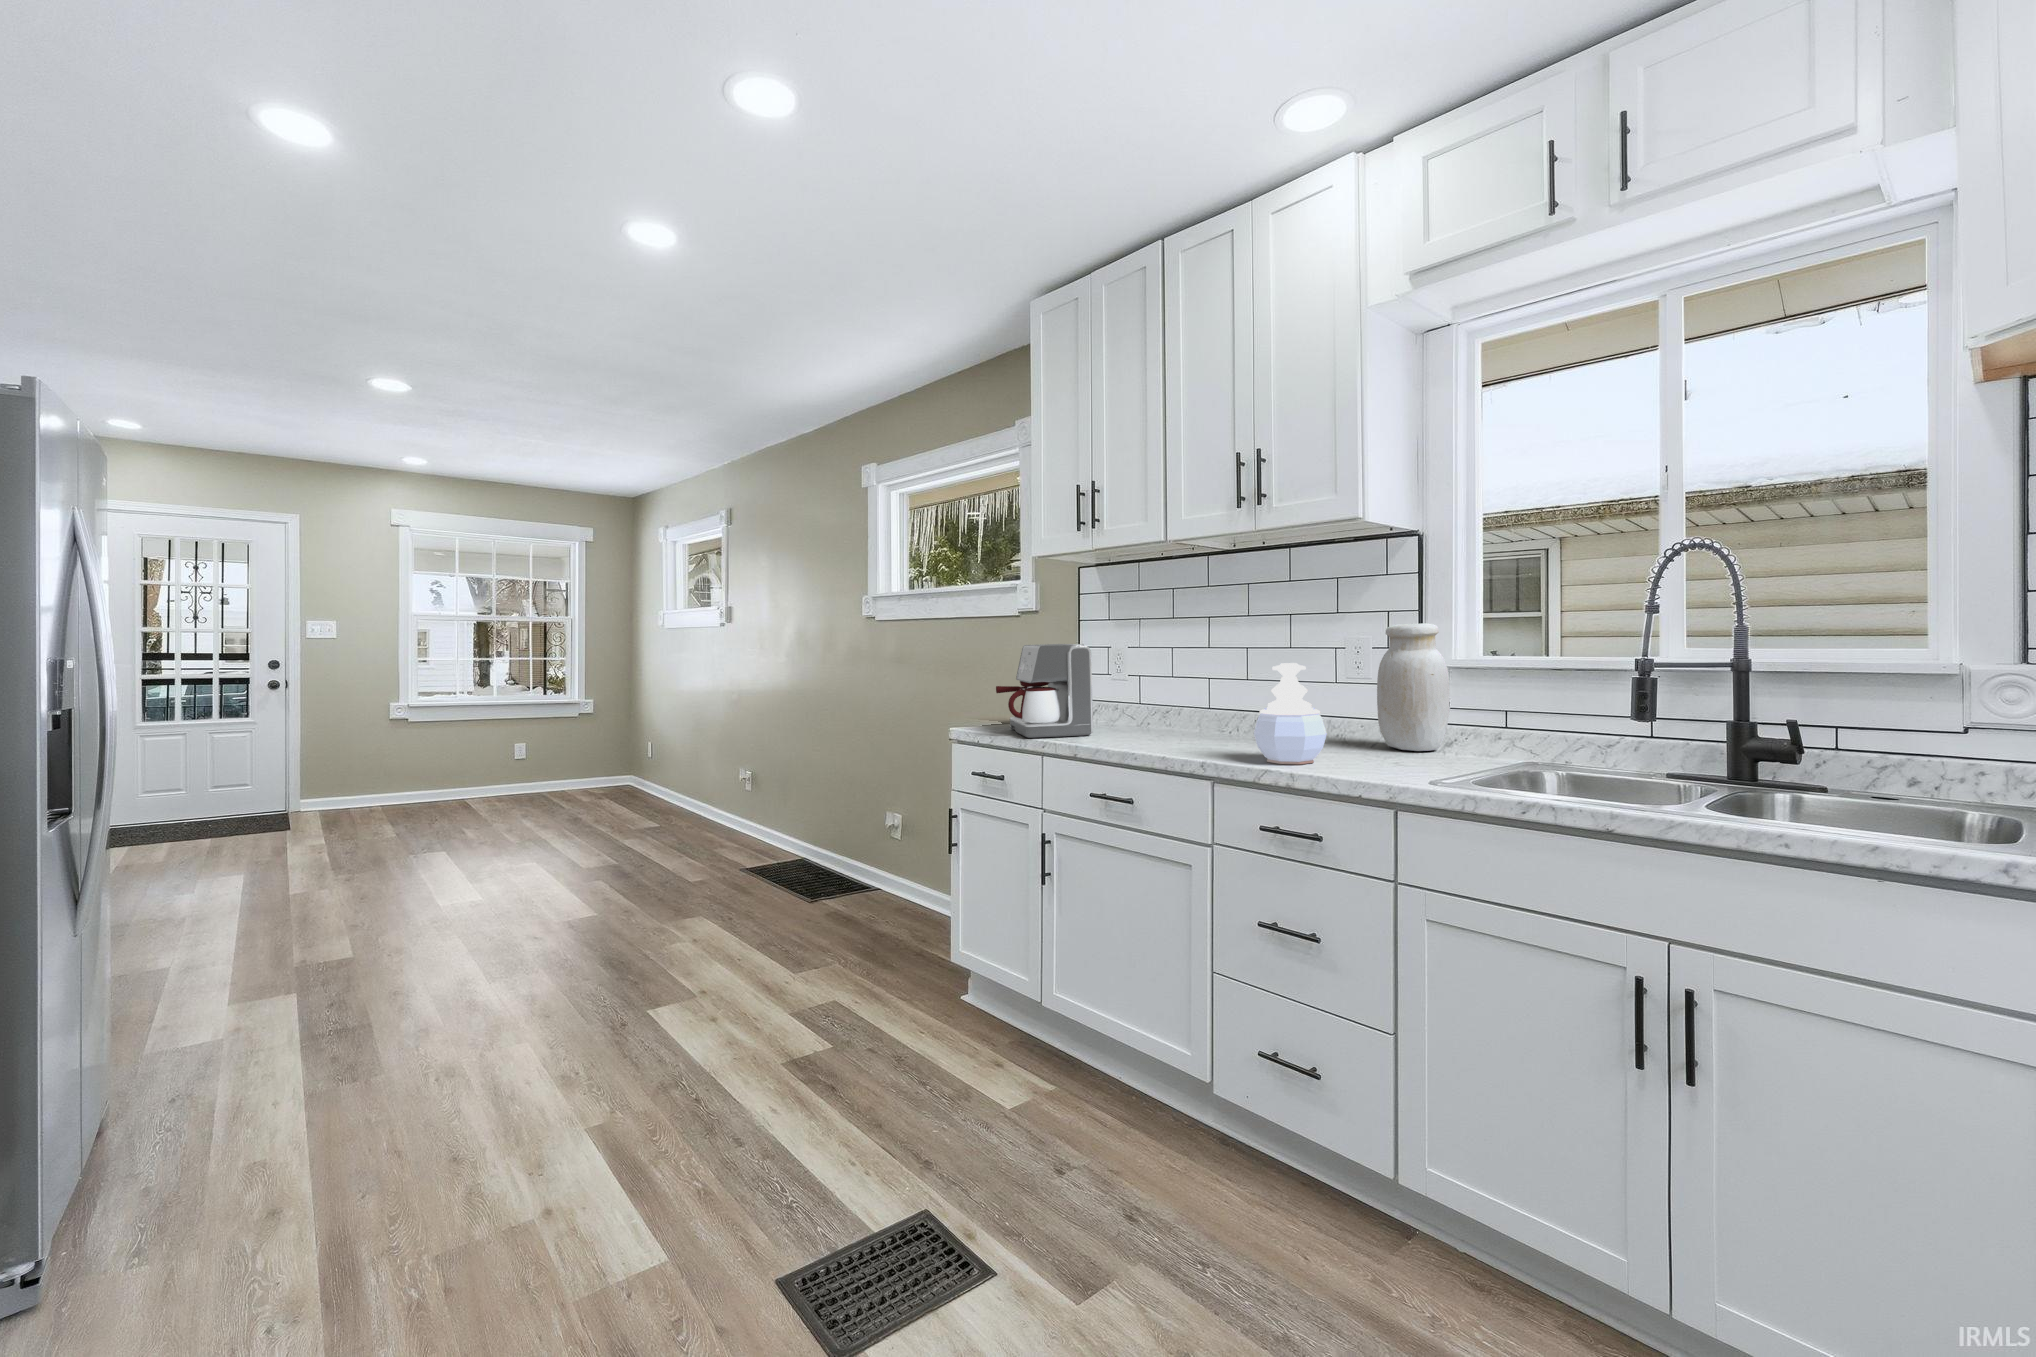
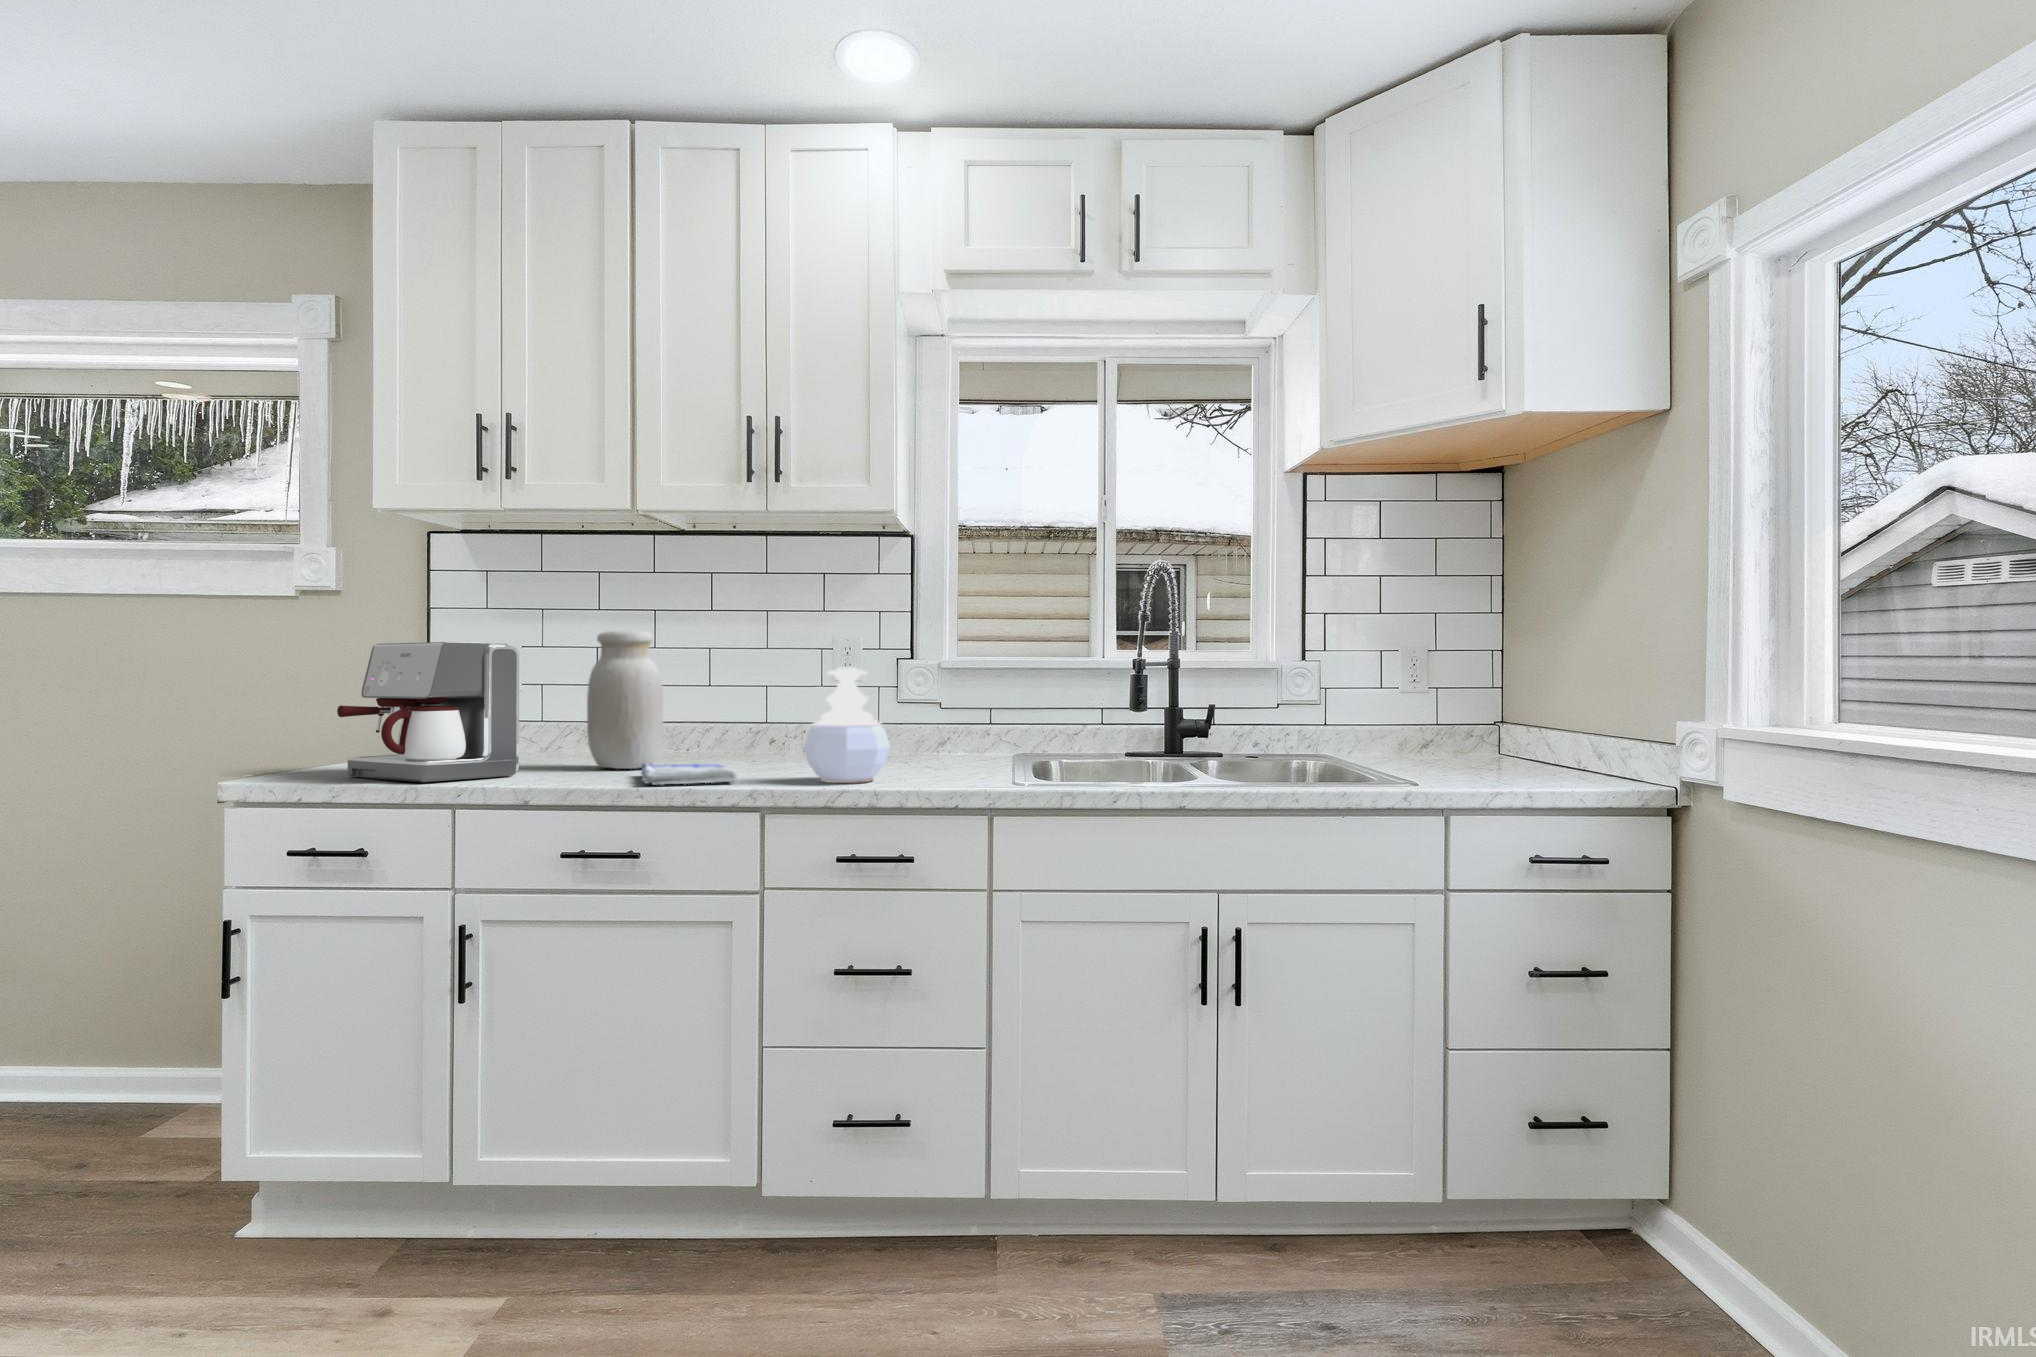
jar: present [1377,623,1449,751] -> present [587,630,663,769]
dish towel: none [1132,733,1224,754] -> present [641,763,737,785]

